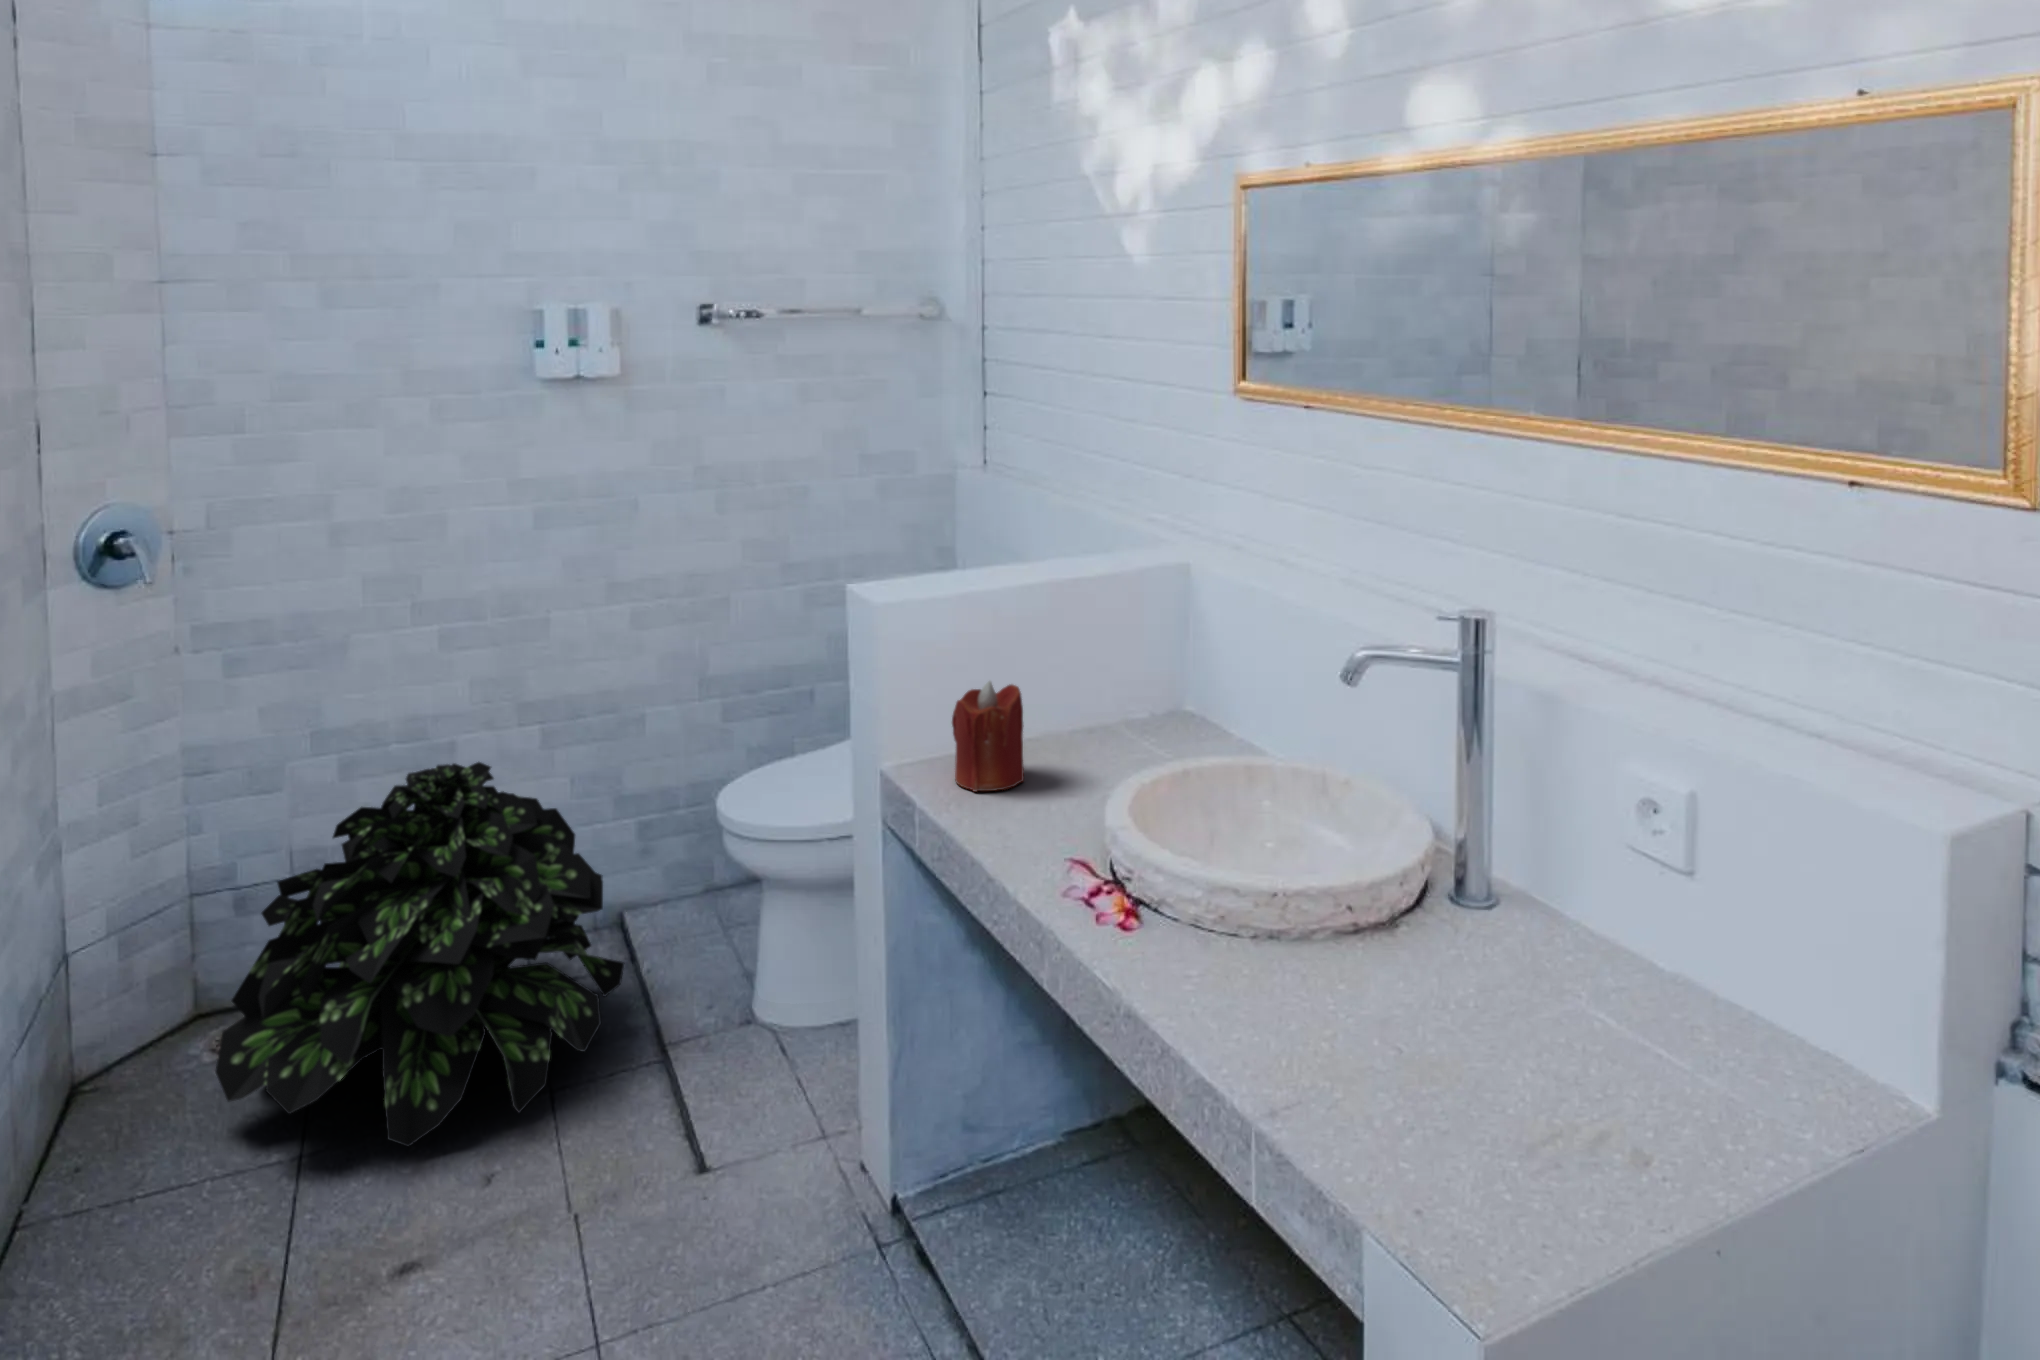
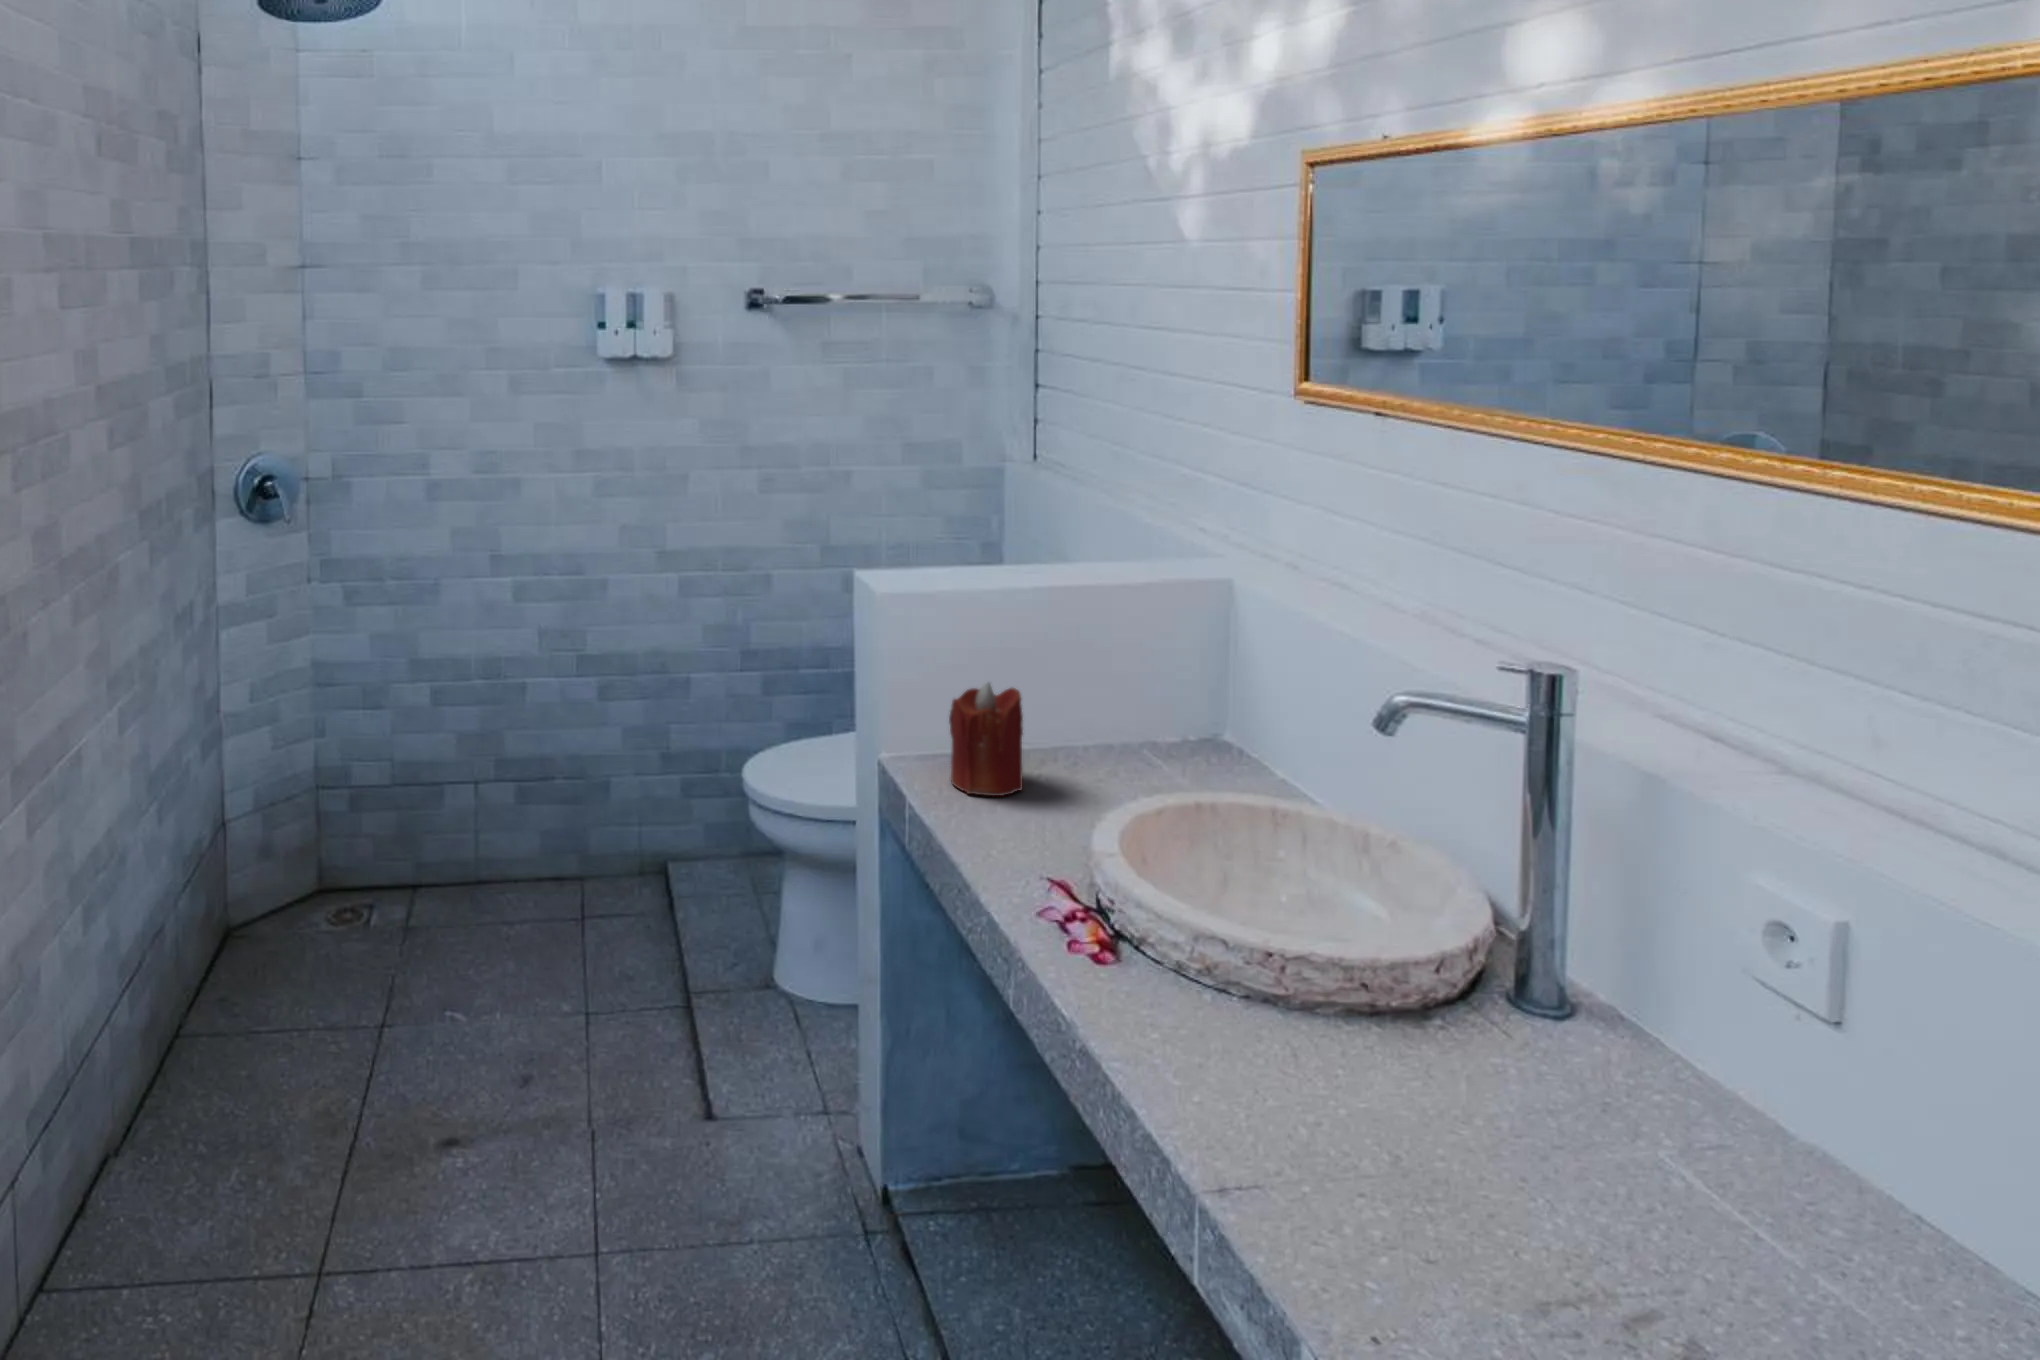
potted plant: present [215,762,625,1146] -> none [326,703,663,1040]

